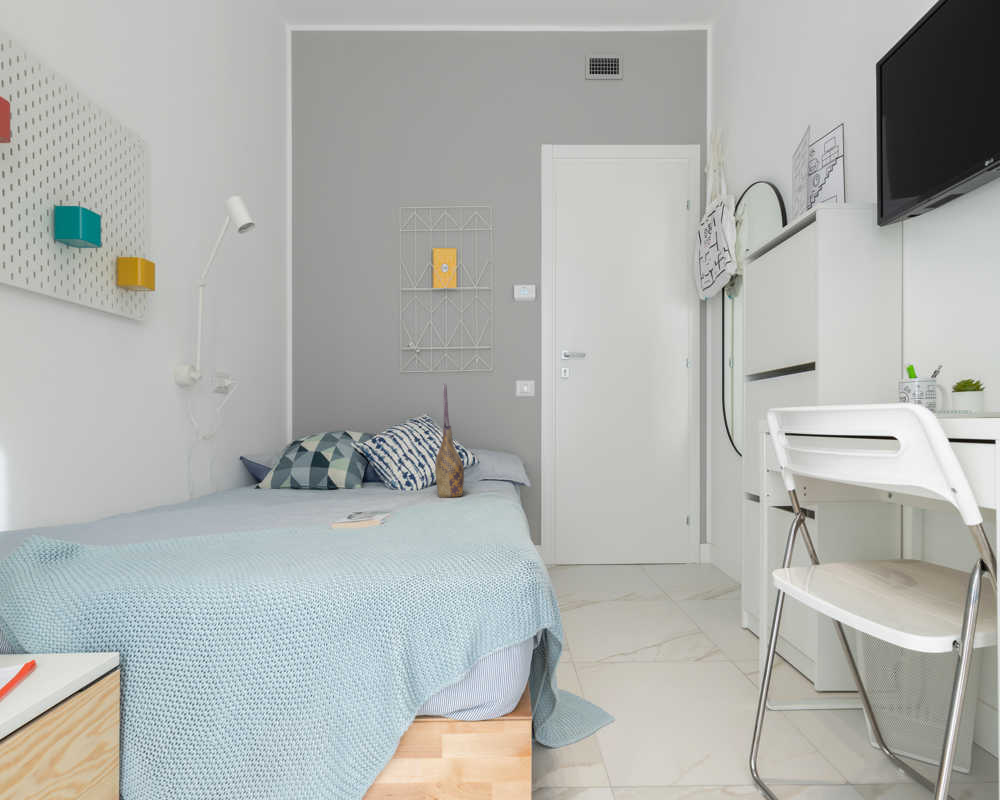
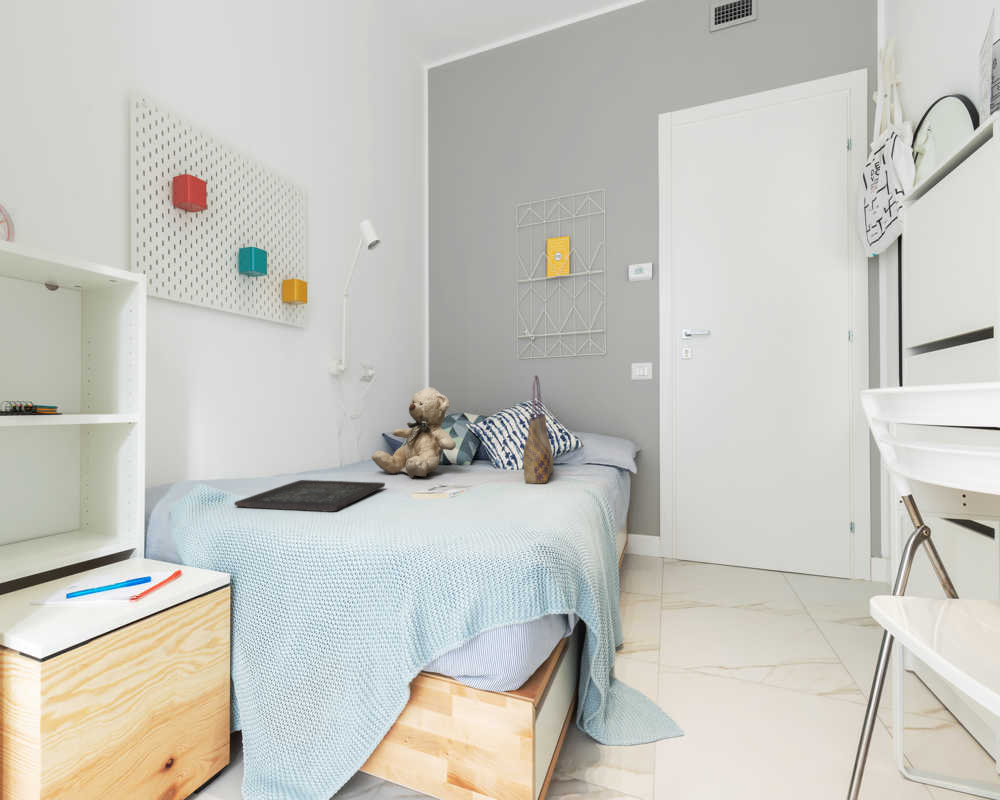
teddy bear: none [255,397,357,500] -> present [372,387,456,479]
tray: none [135,500,291,526] -> present [235,480,385,512]

